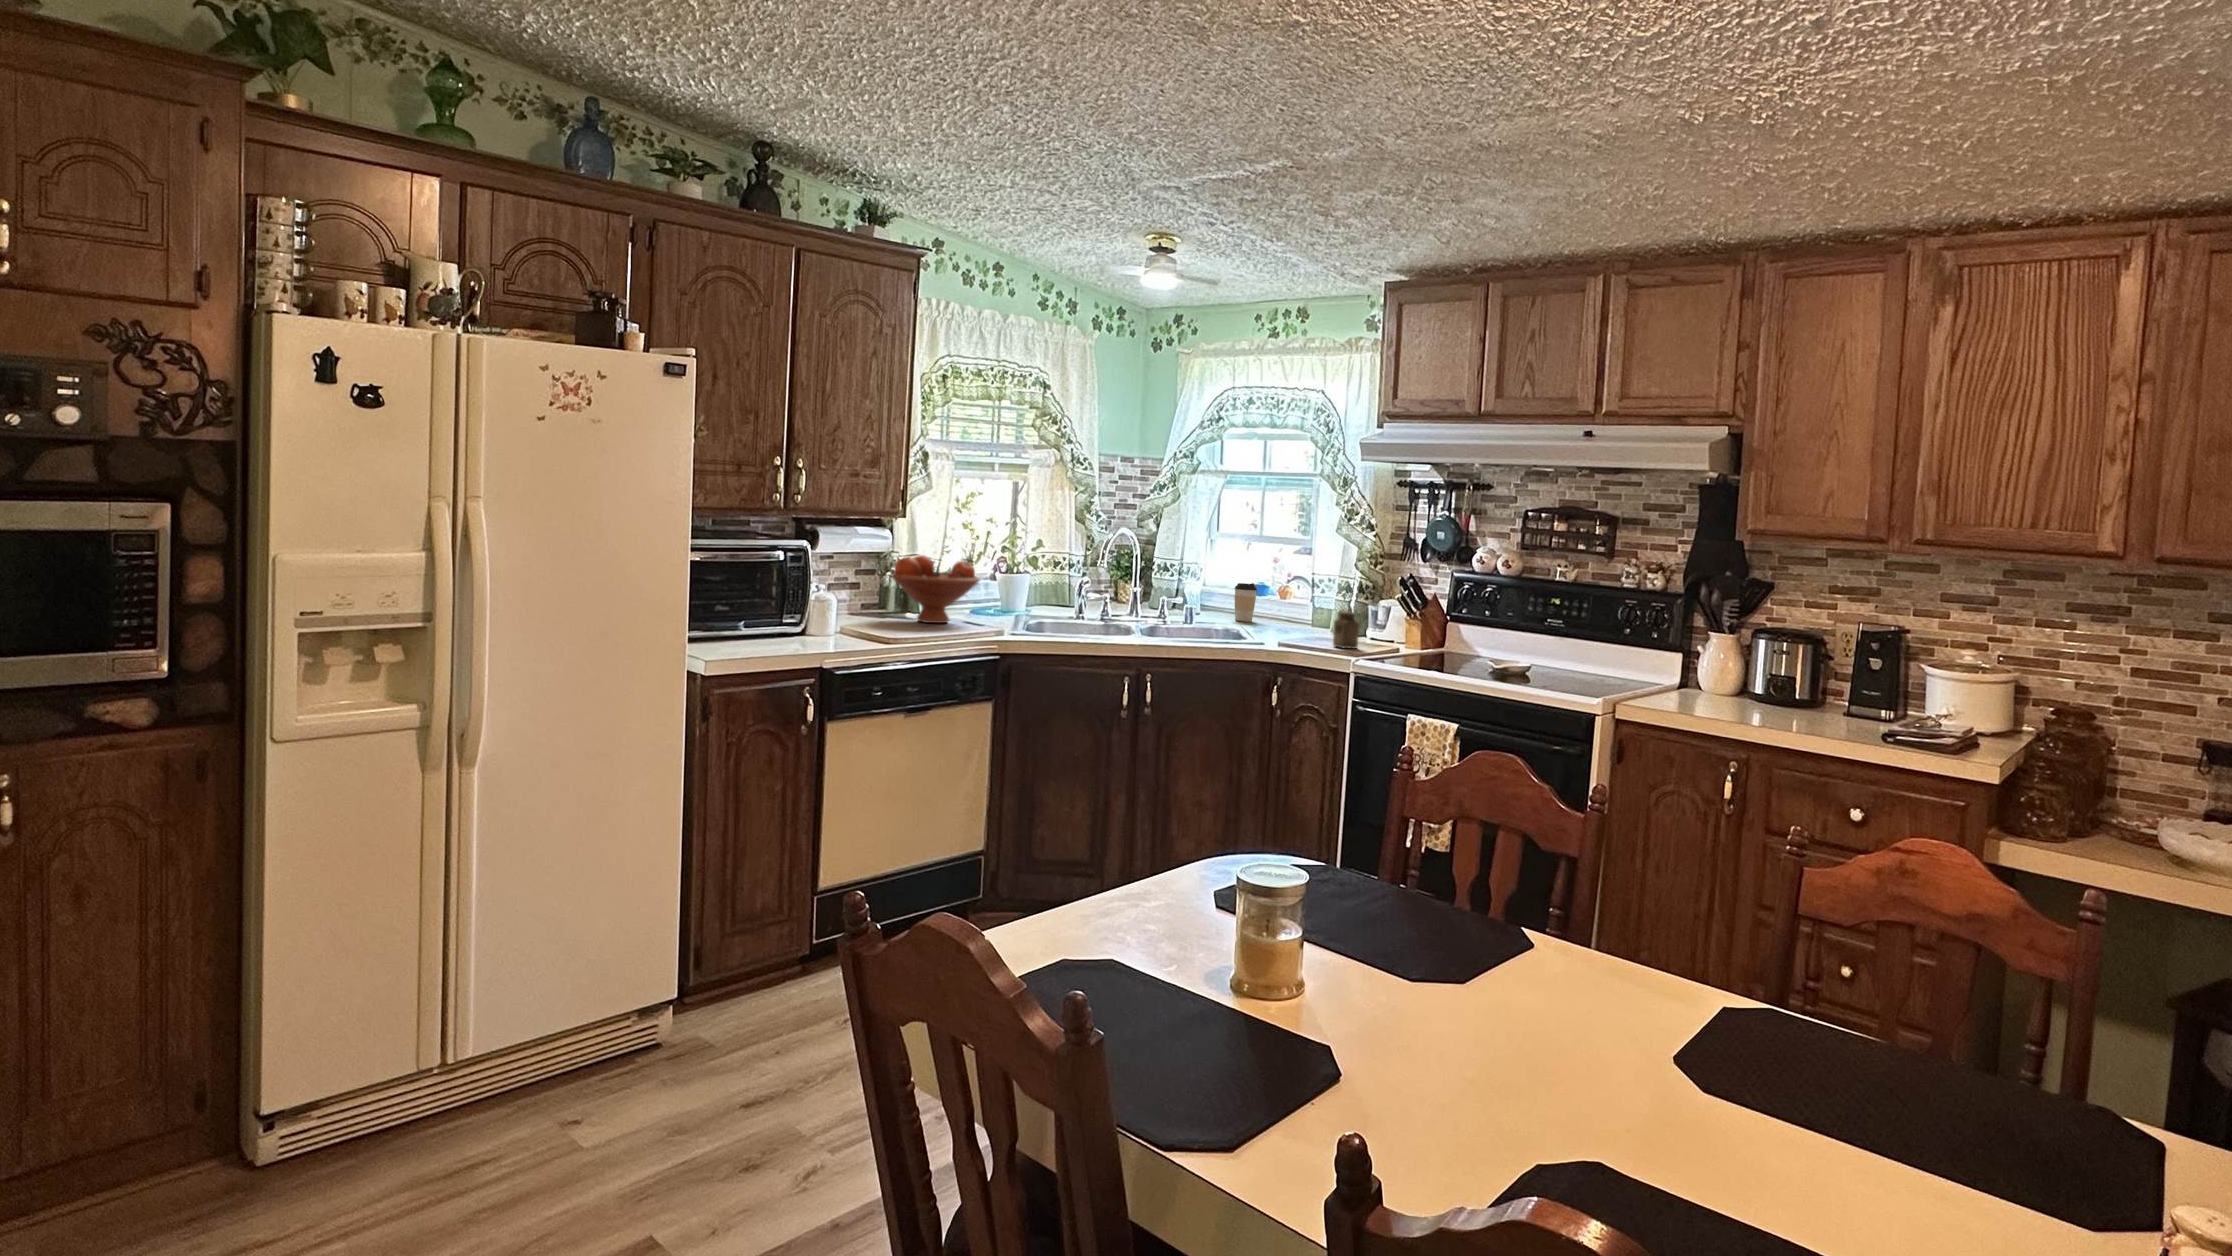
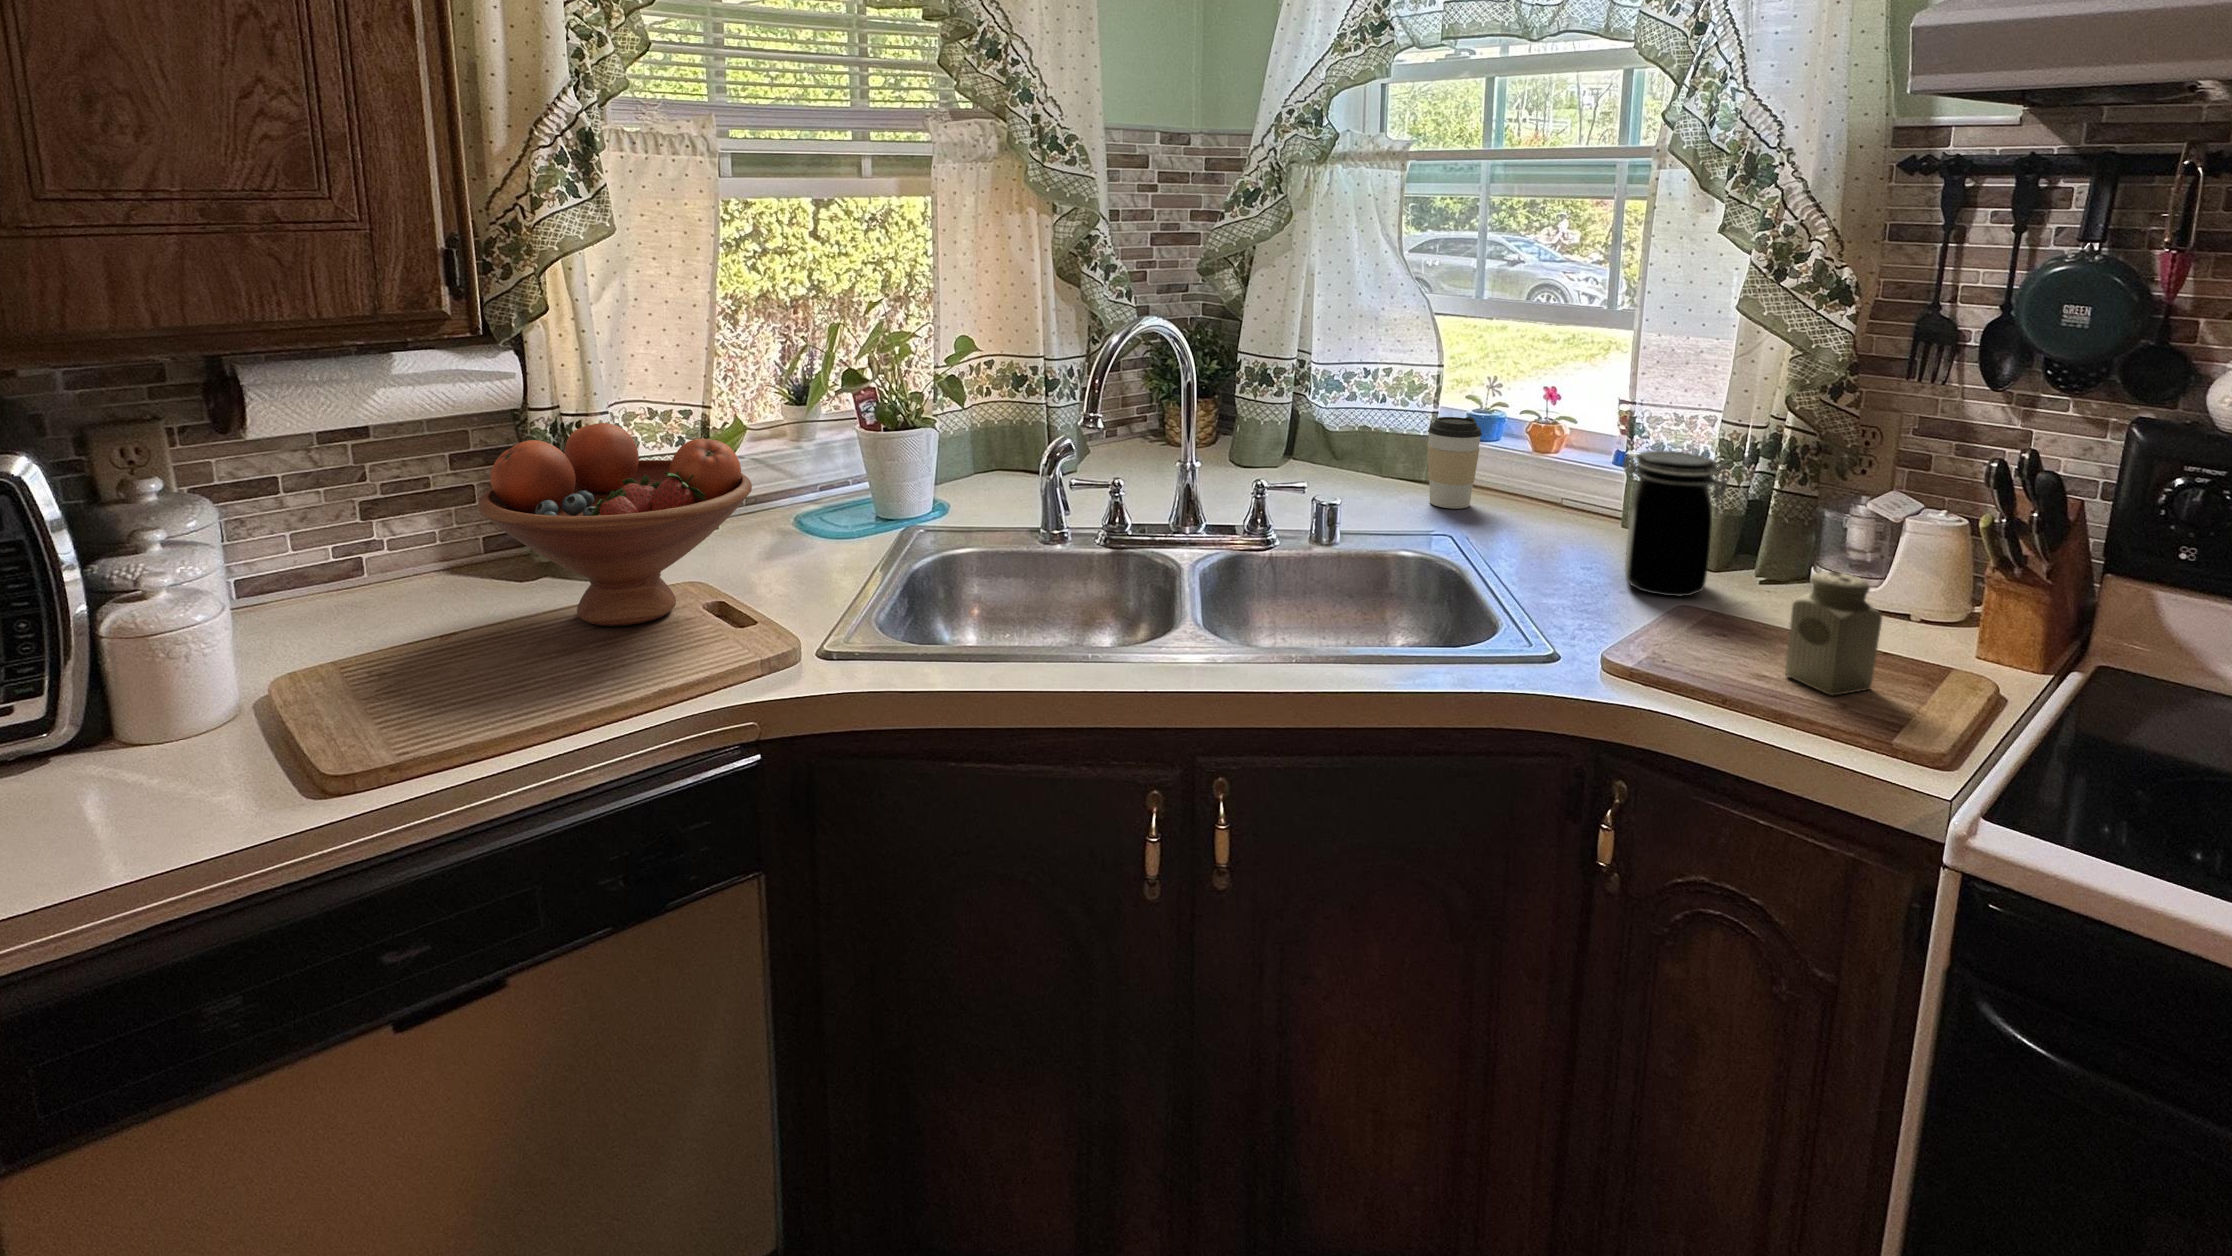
jar: none [1298,585,1333,637] -> present [1623,450,1730,596]

